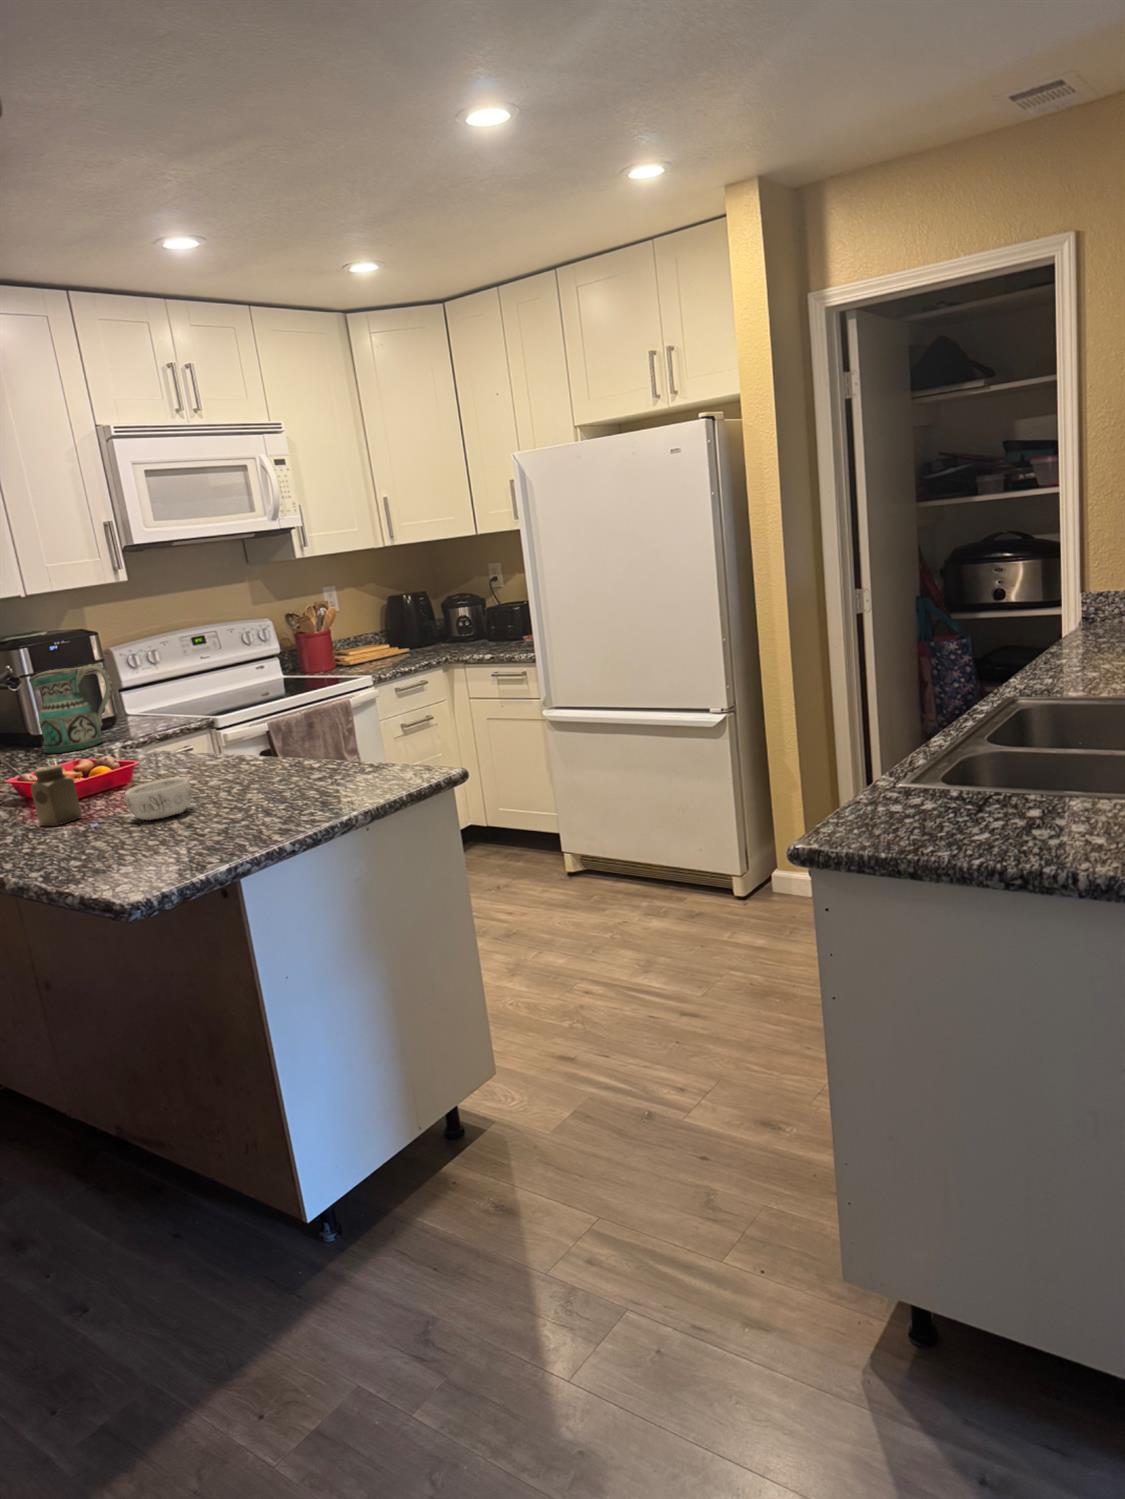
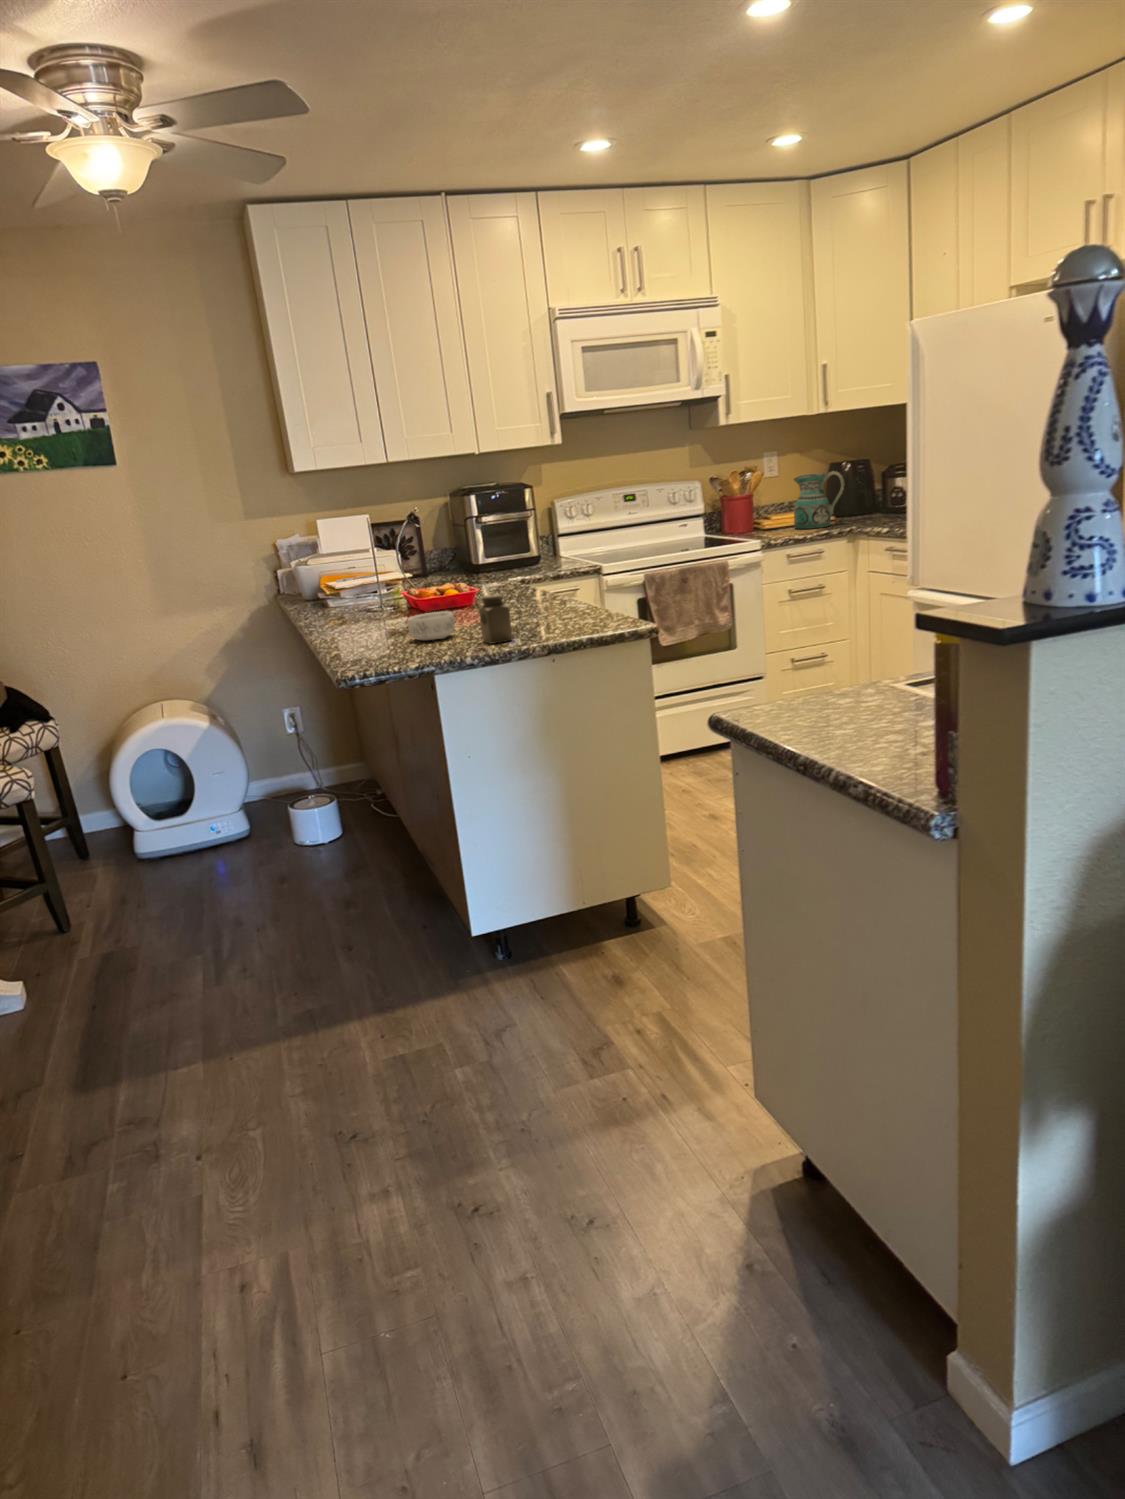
ceramic pitcher: present [29,664,112,753] -> present [794,471,844,529]
salt shaker: present [30,765,82,826] -> present [479,594,513,644]

